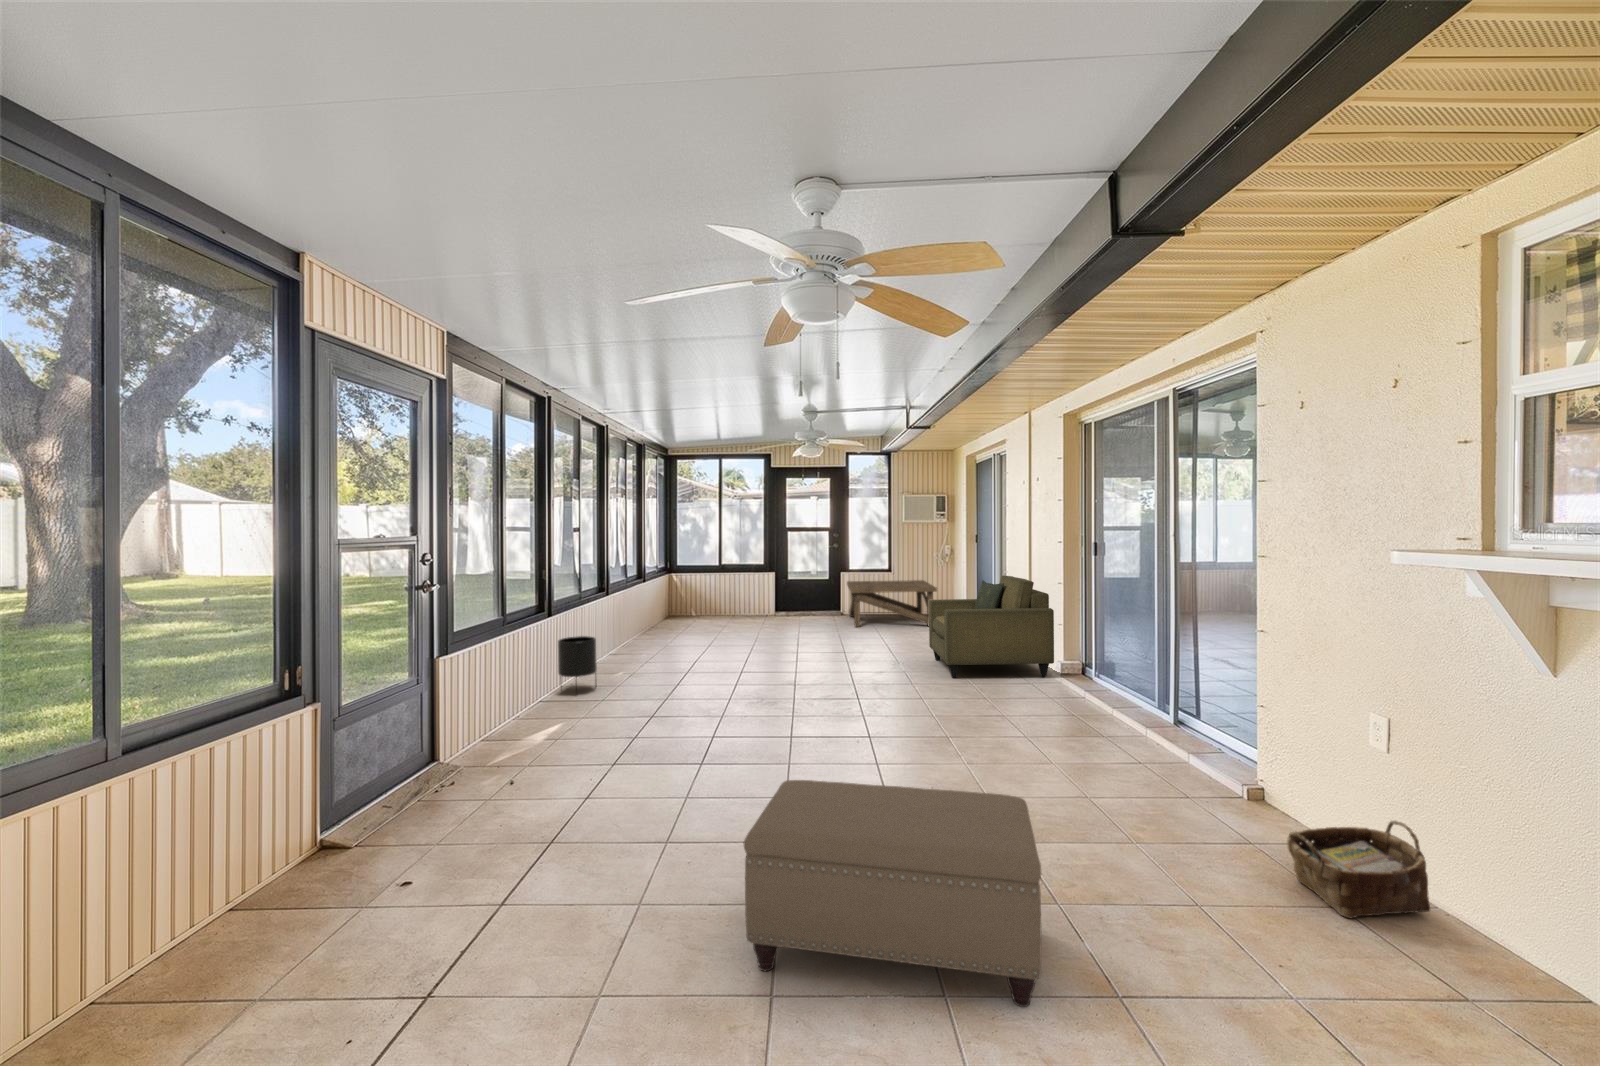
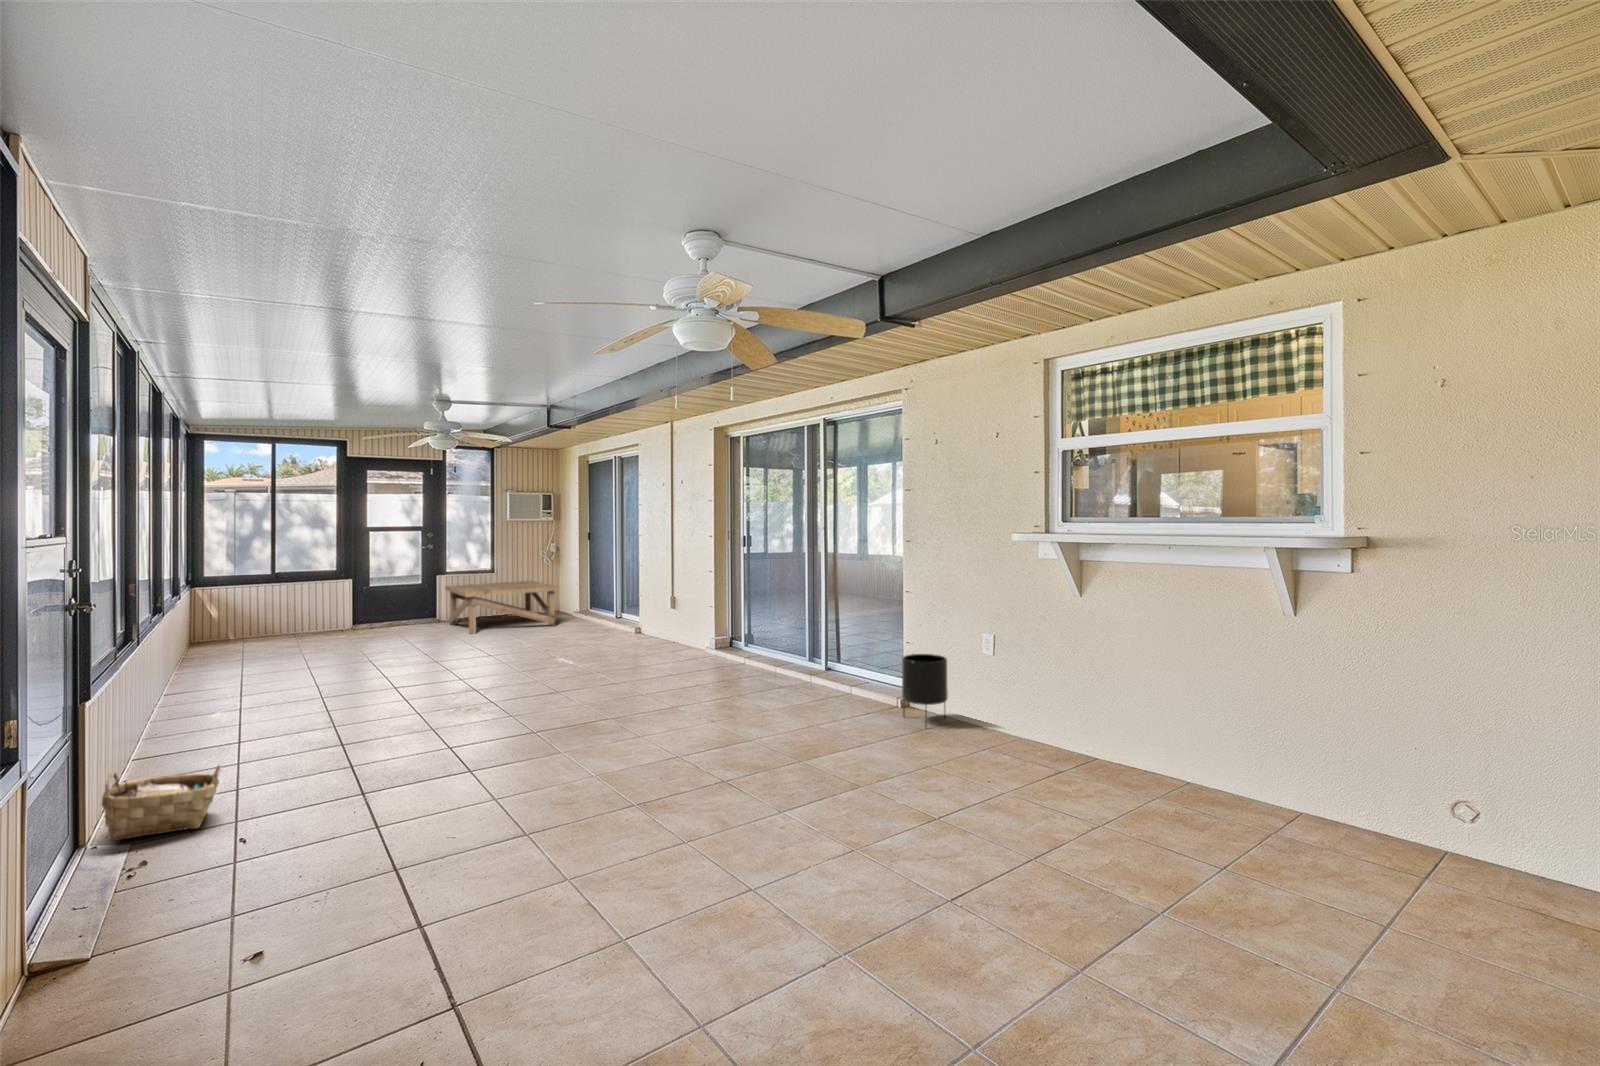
armchair: present [929,575,1054,678] -> none [586,569,709,666]
planter: present [558,636,597,679] -> present [902,654,948,727]
ottoman: present [743,780,1041,1007] -> none [679,712,910,880]
woven basket: present [1287,821,1430,918] -> present [101,765,221,841]

